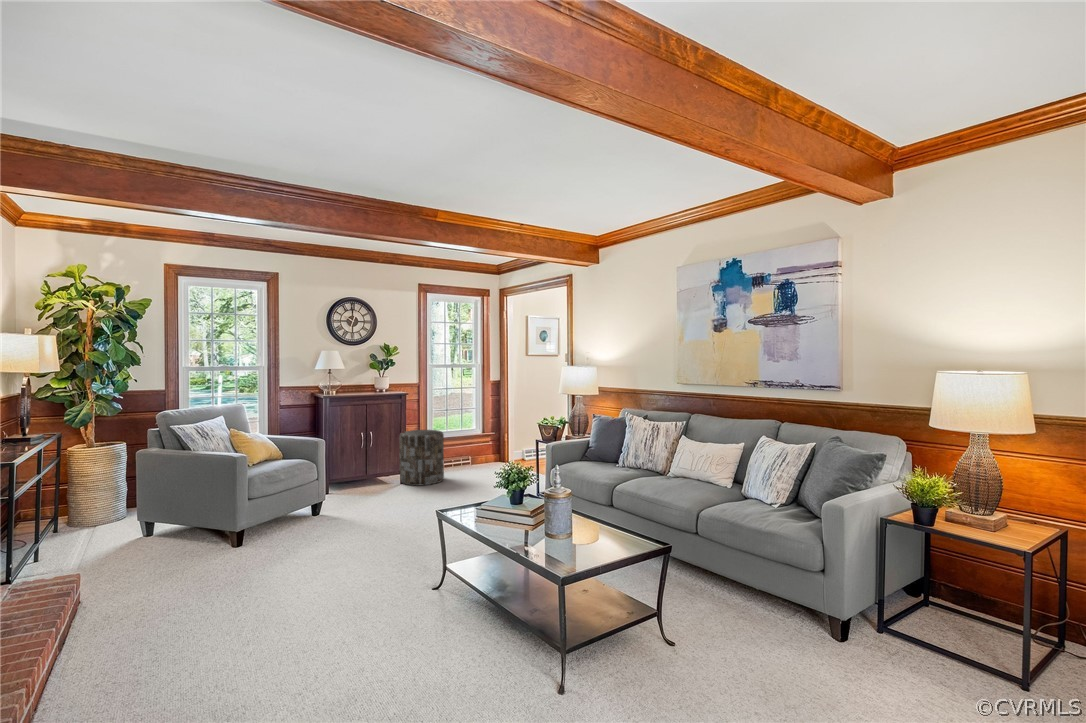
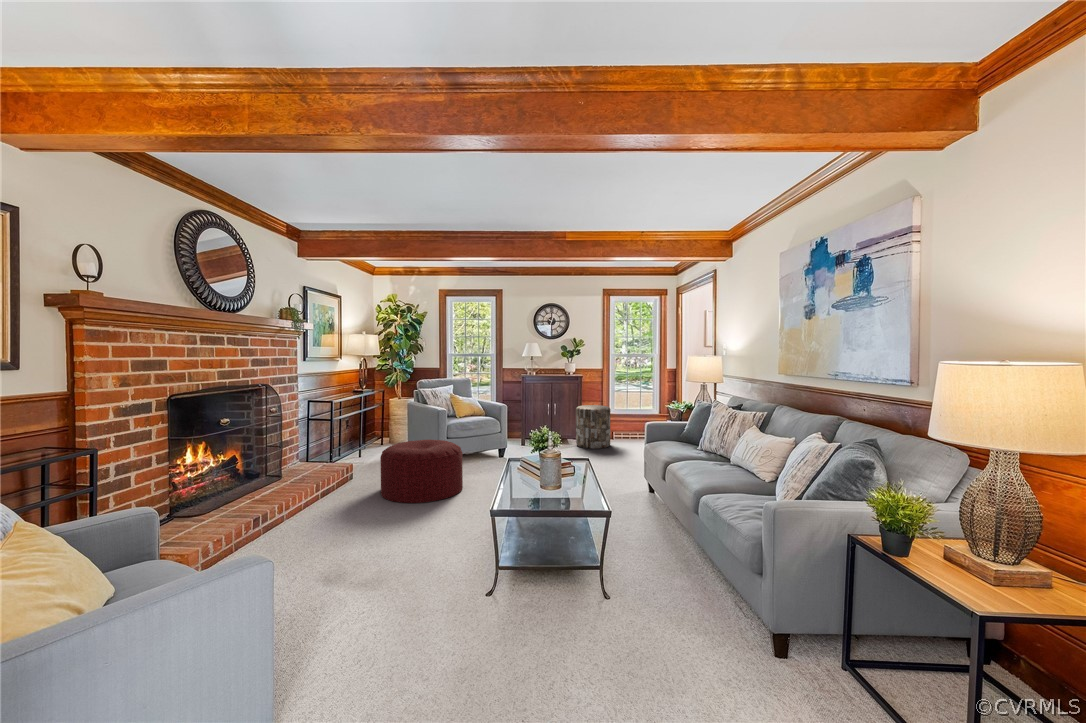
ottoman: none [201,500,336,607] -> present [380,440,463,503]

